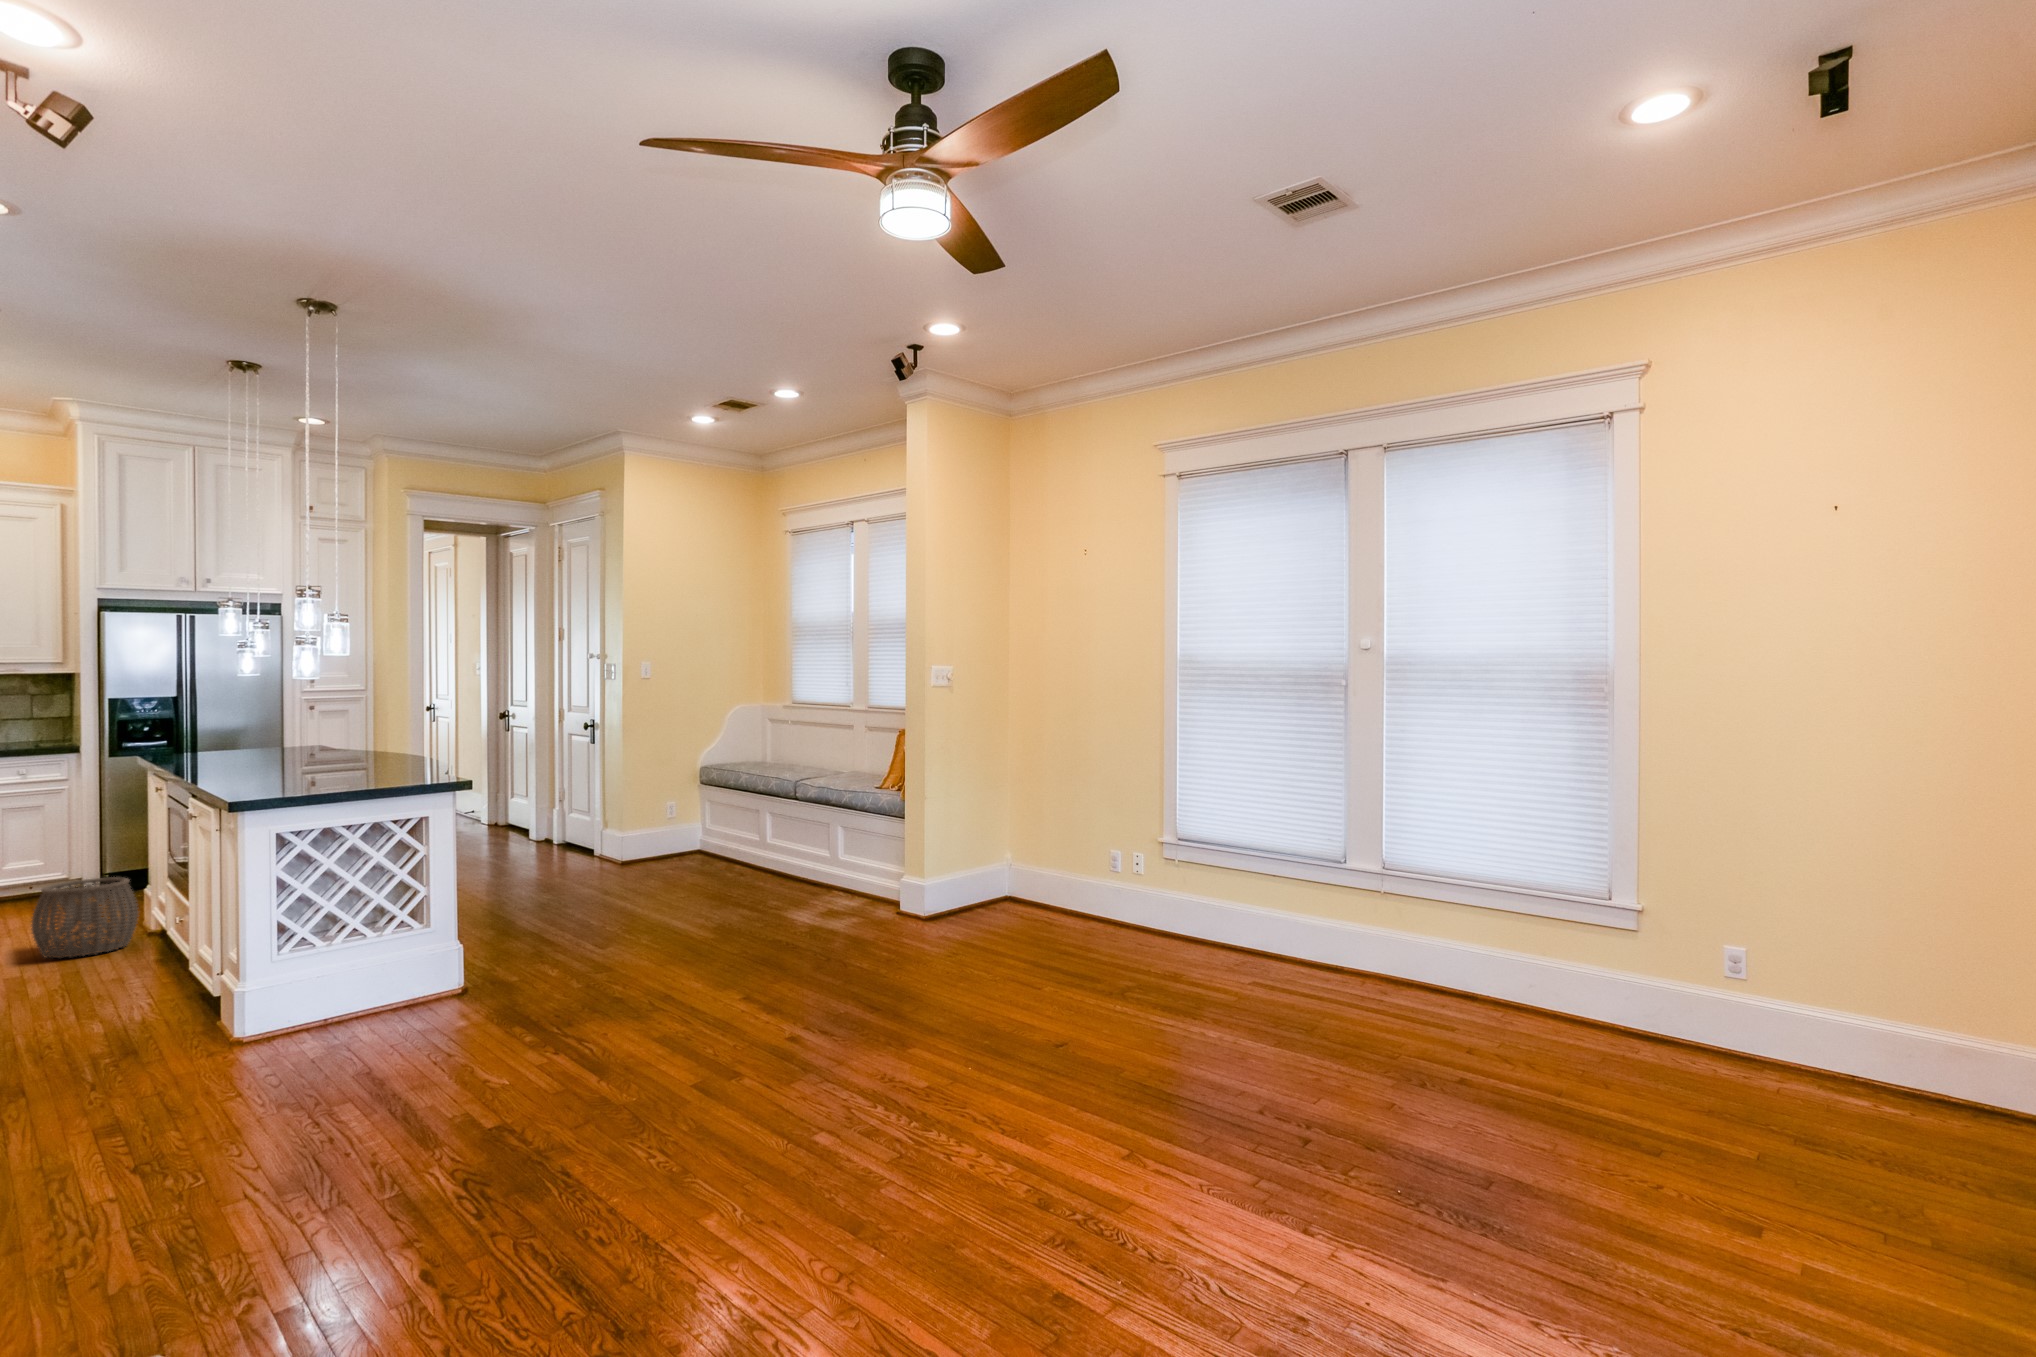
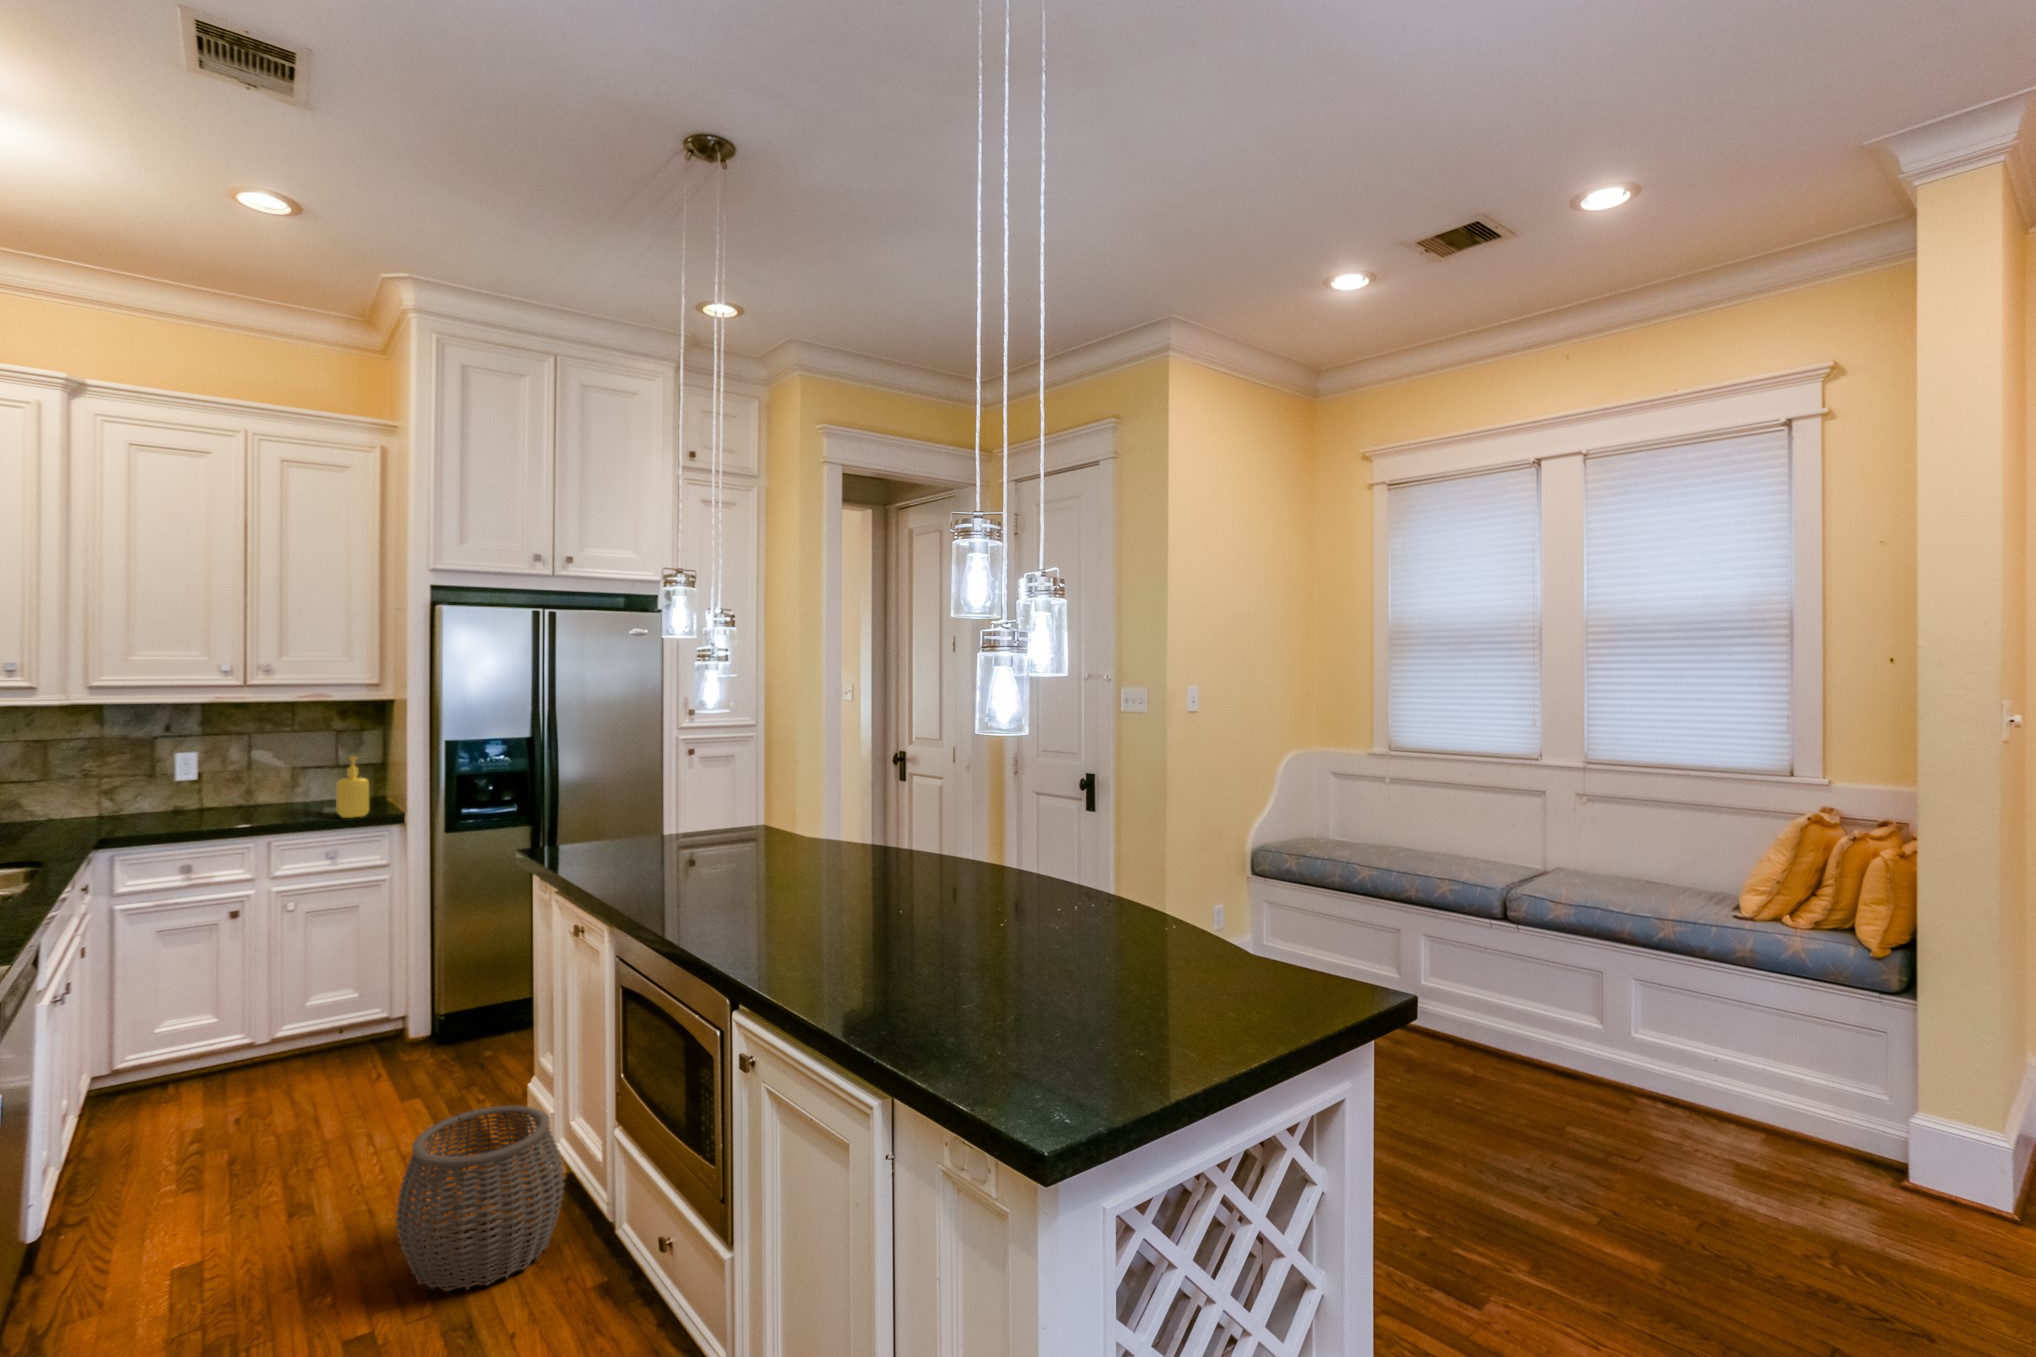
soap dispenser: none [28,708,53,747] -> present [336,756,370,818]

